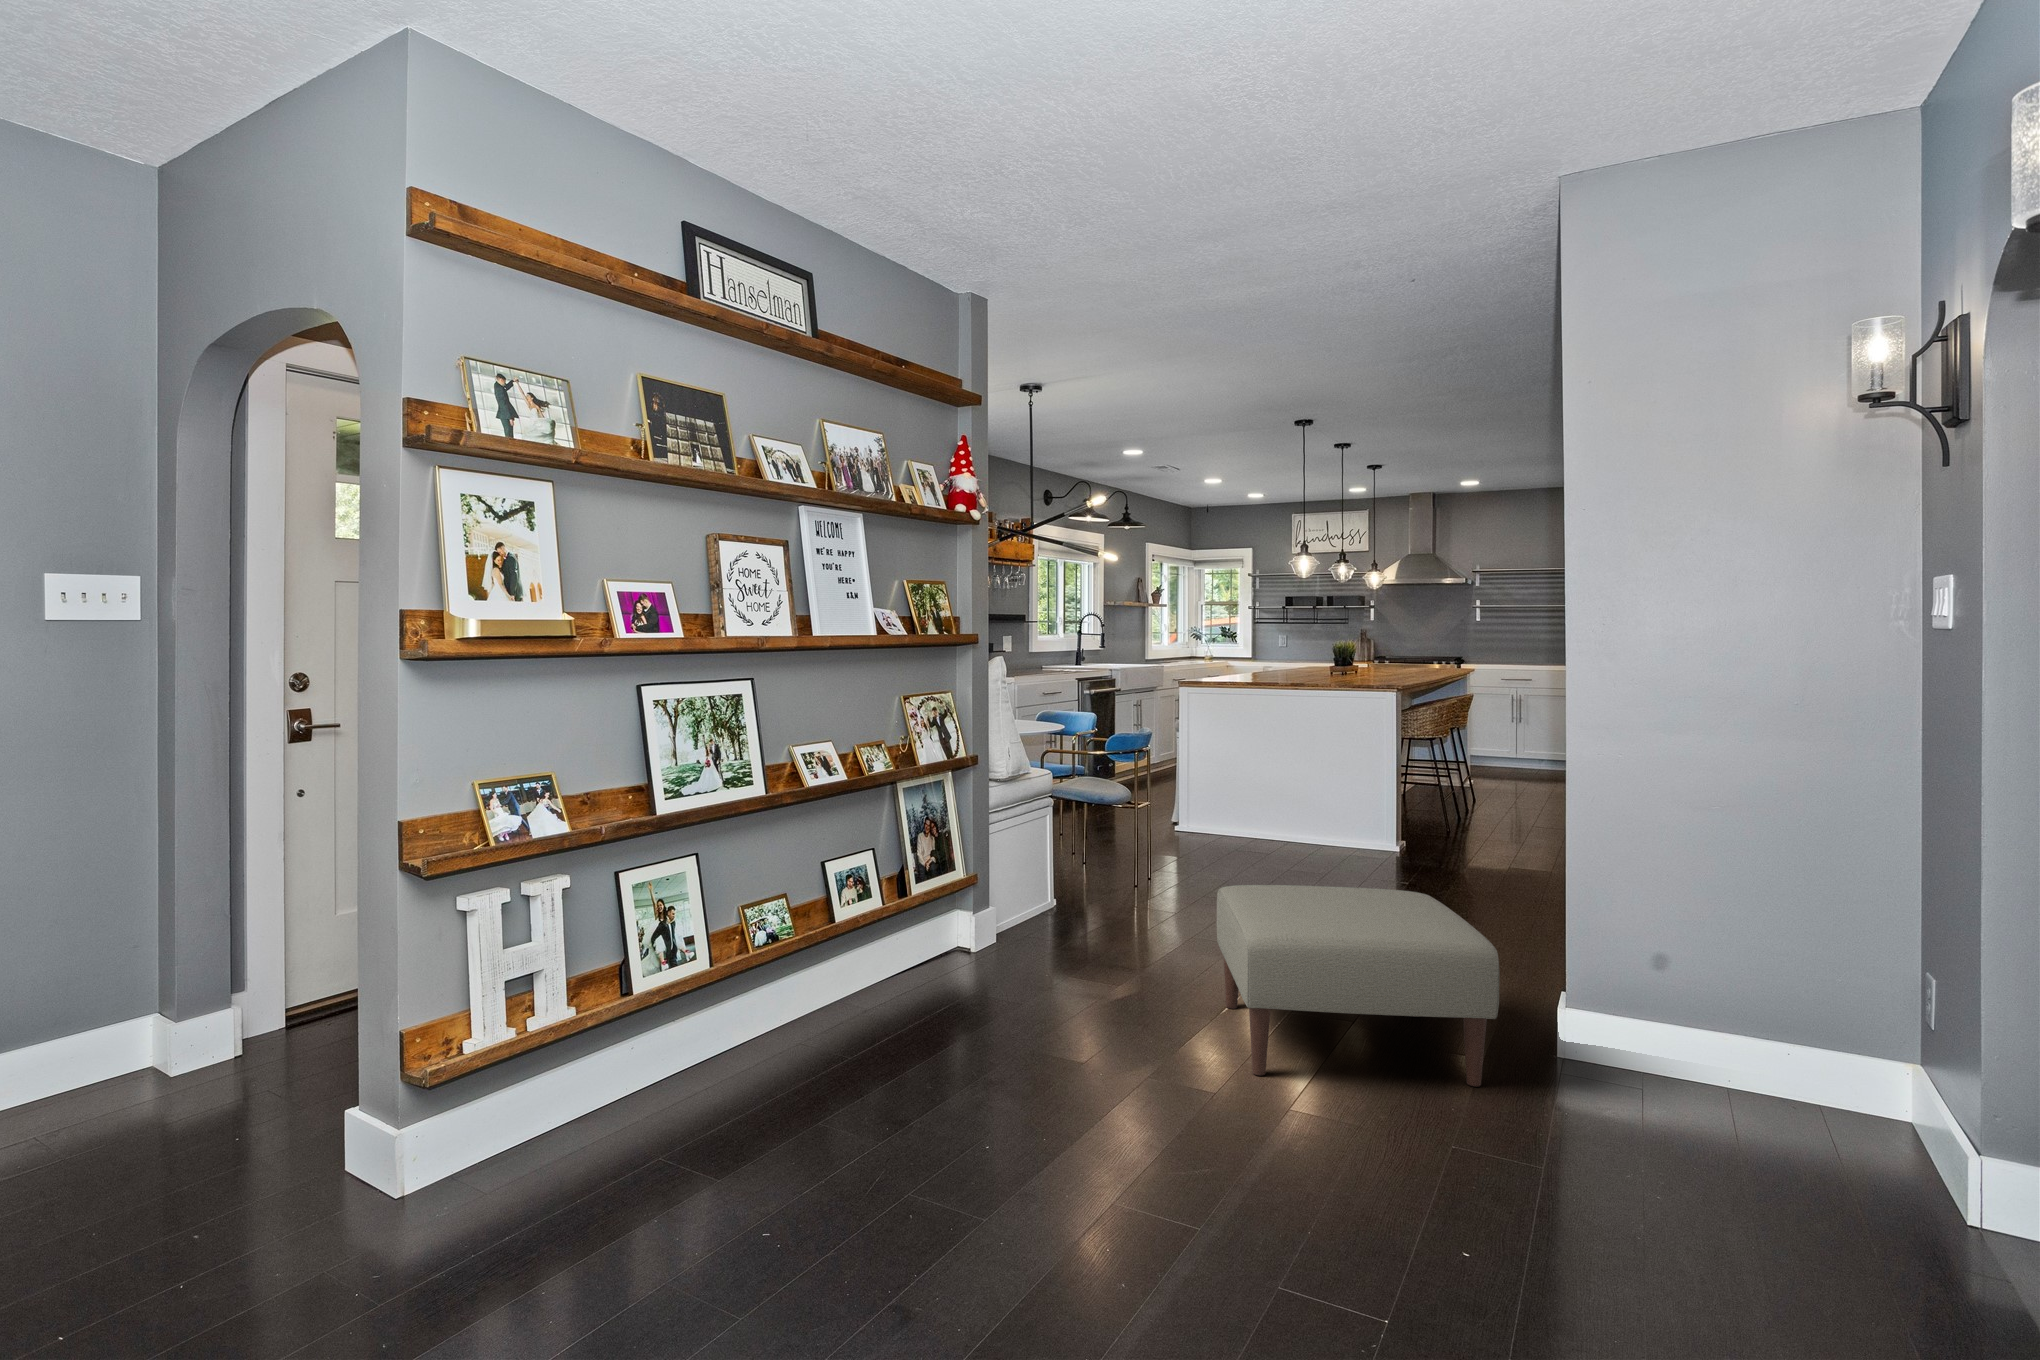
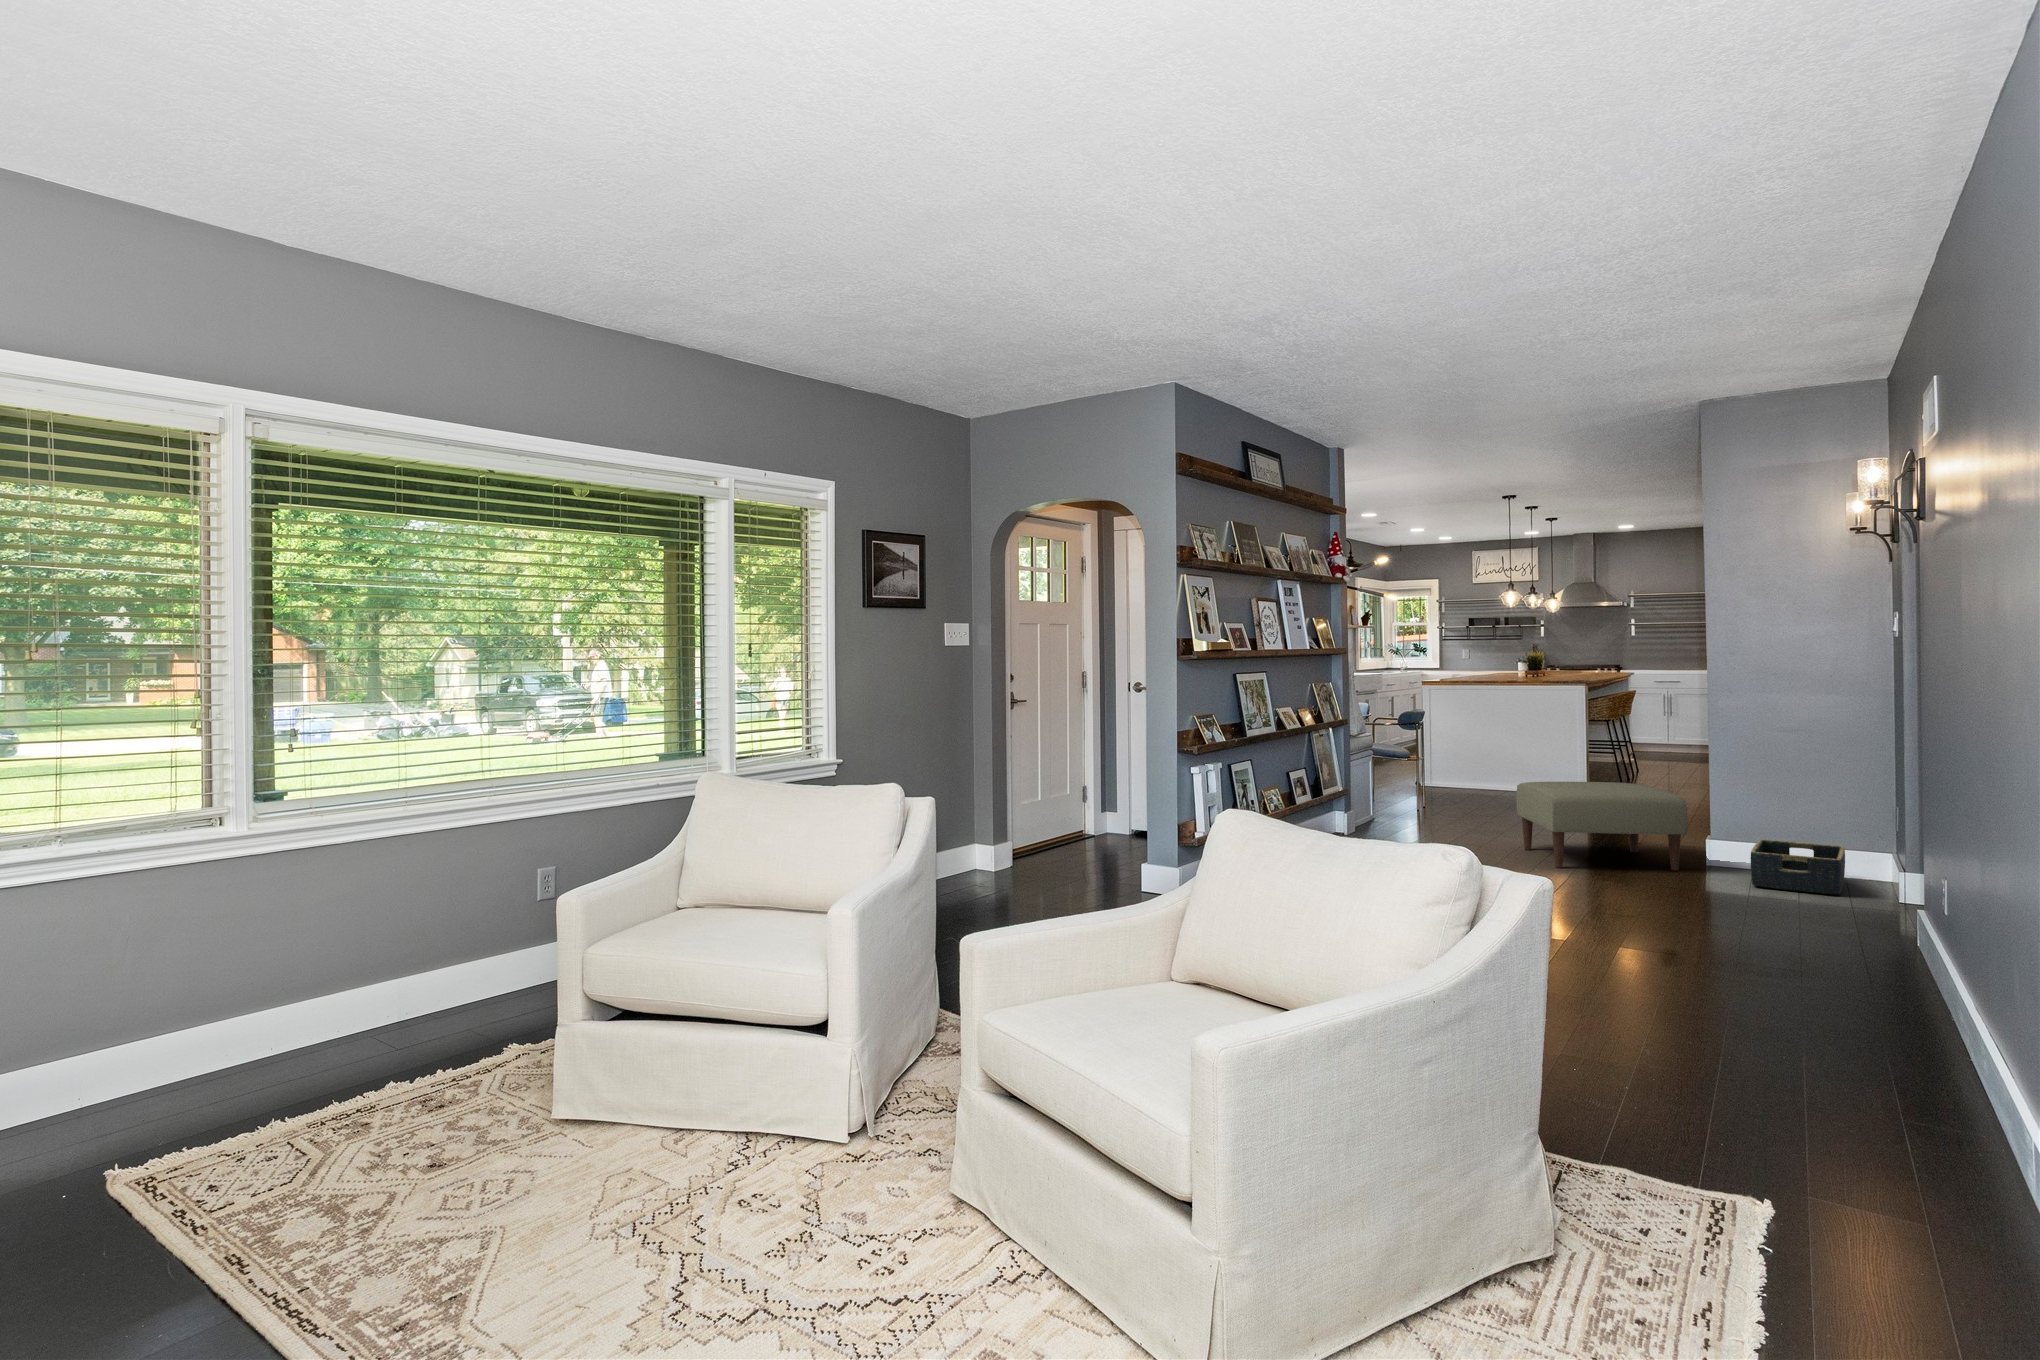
basket: none [1617,1030,1805,1199] -> present [1751,840,1845,894]

